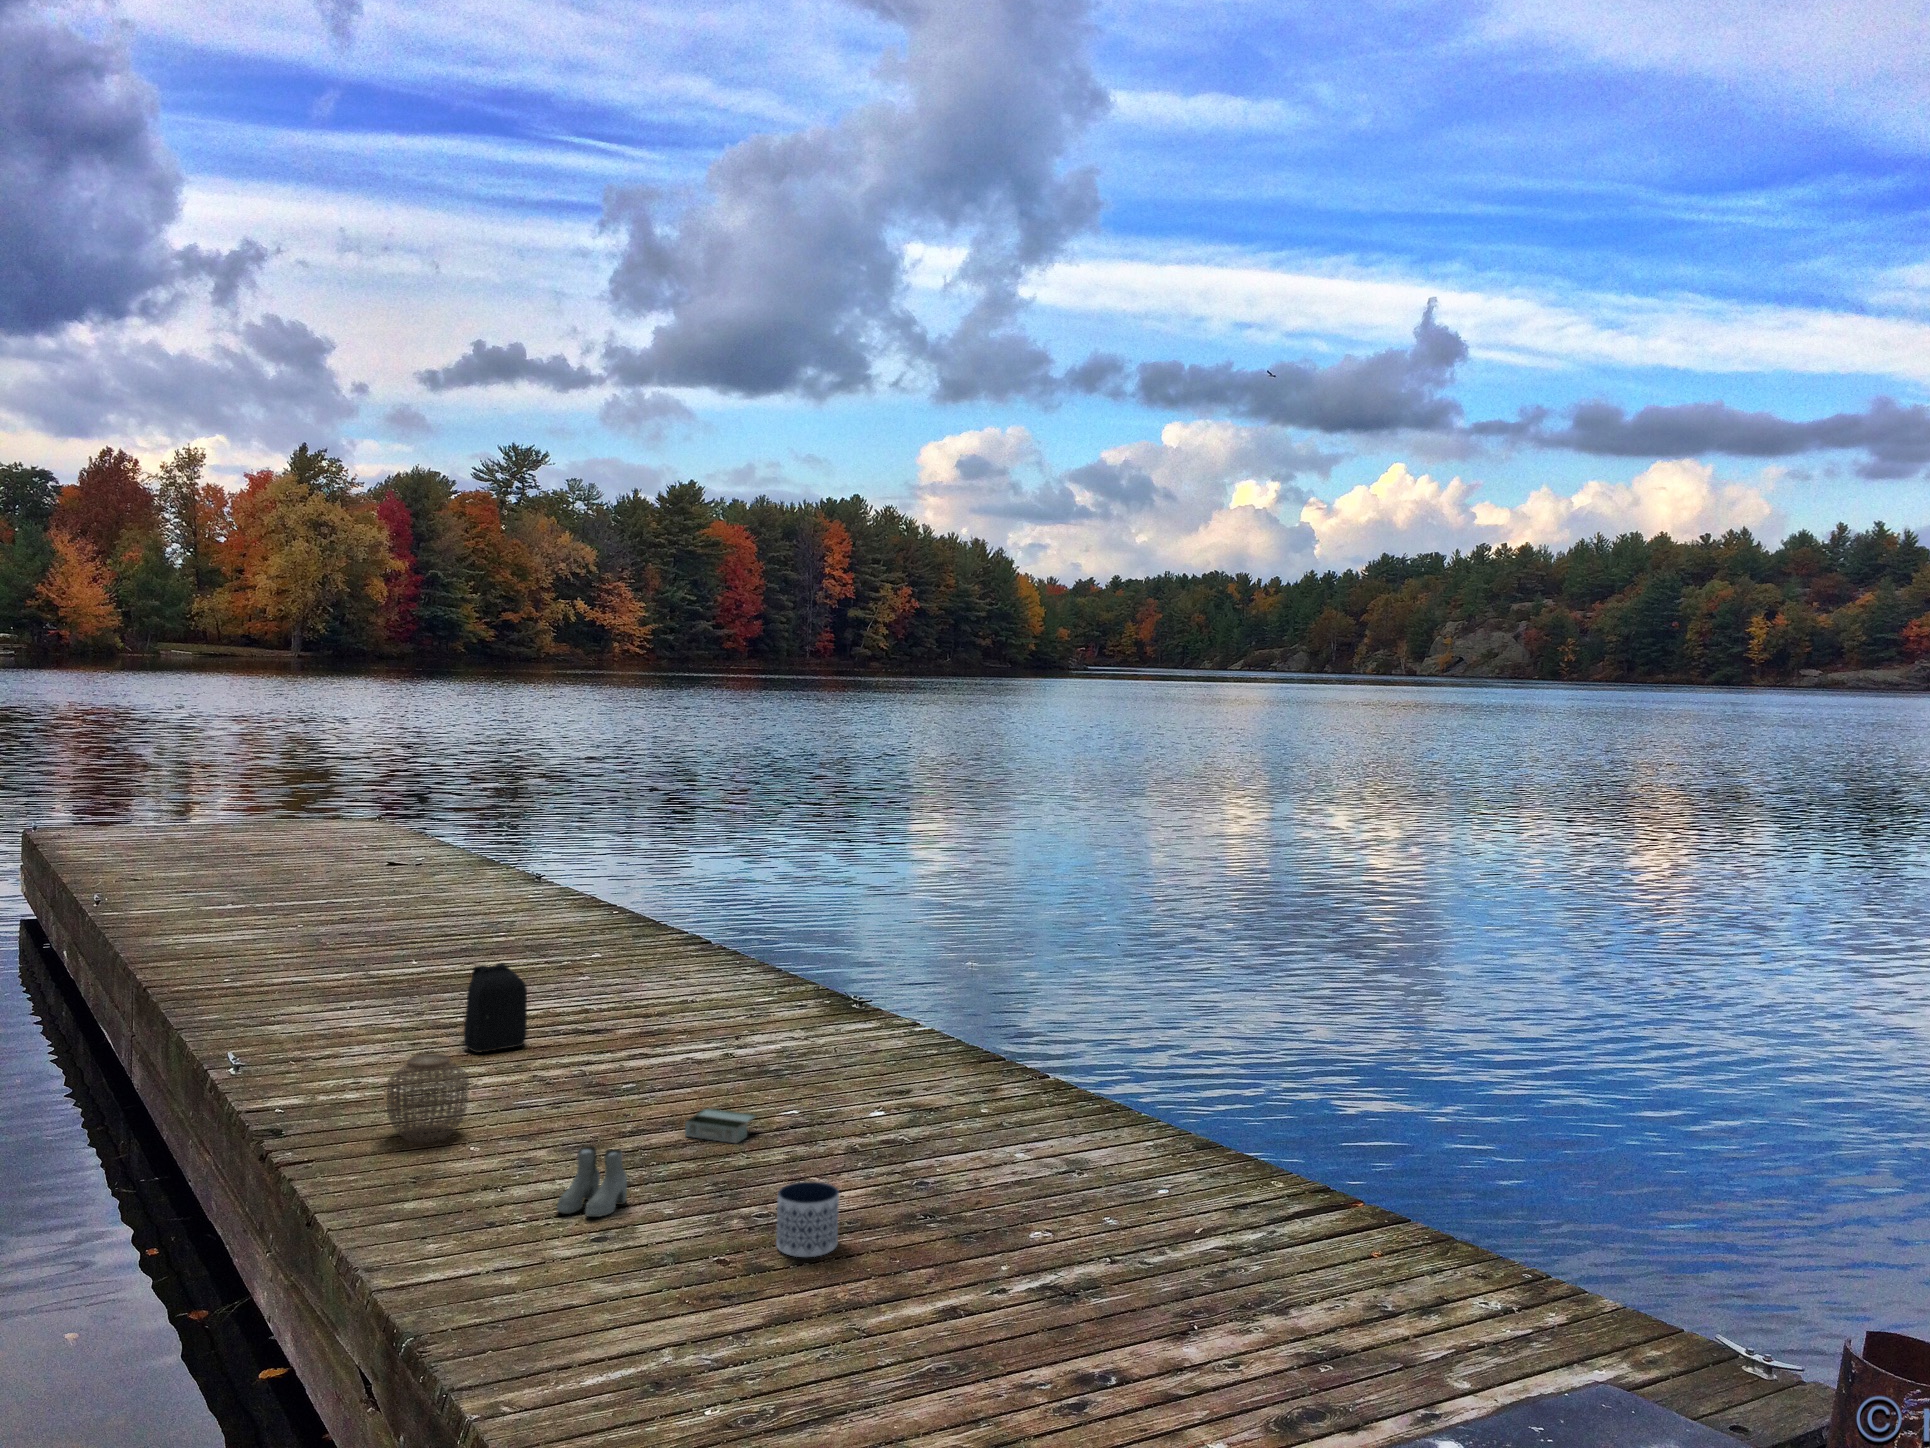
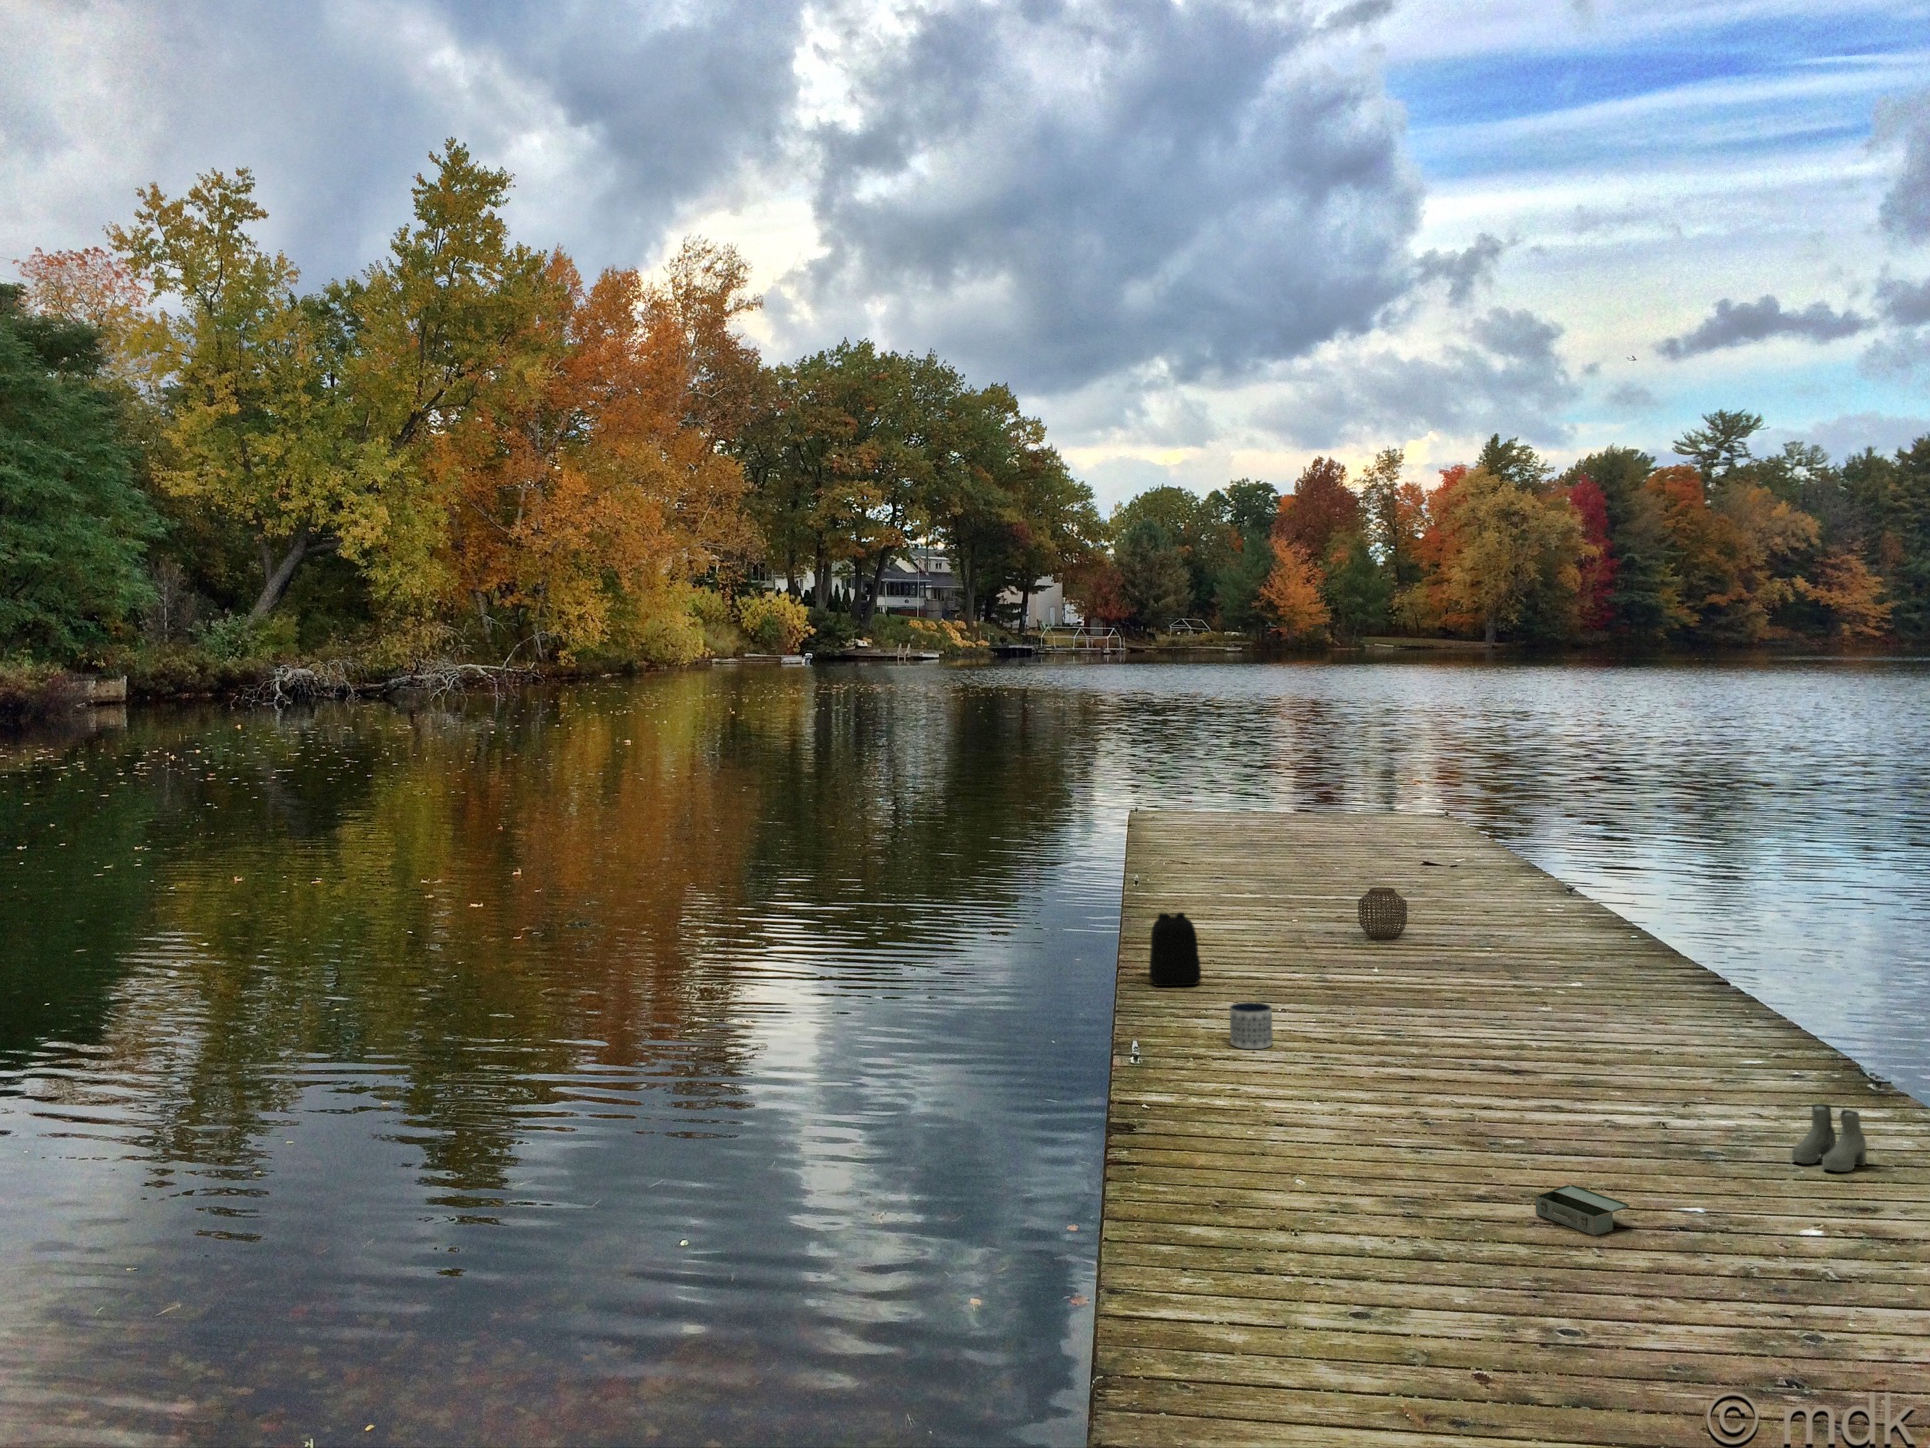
backpack: present [464,963,527,1053] -> present [1149,912,1201,986]
woven basket: present [387,1054,468,1142] -> present [1358,887,1407,940]
boots: present [557,1146,627,1217] -> present [1792,1104,1866,1172]
planter: present [776,1182,839,1257] -> present [1230,1002,1273,1049]

